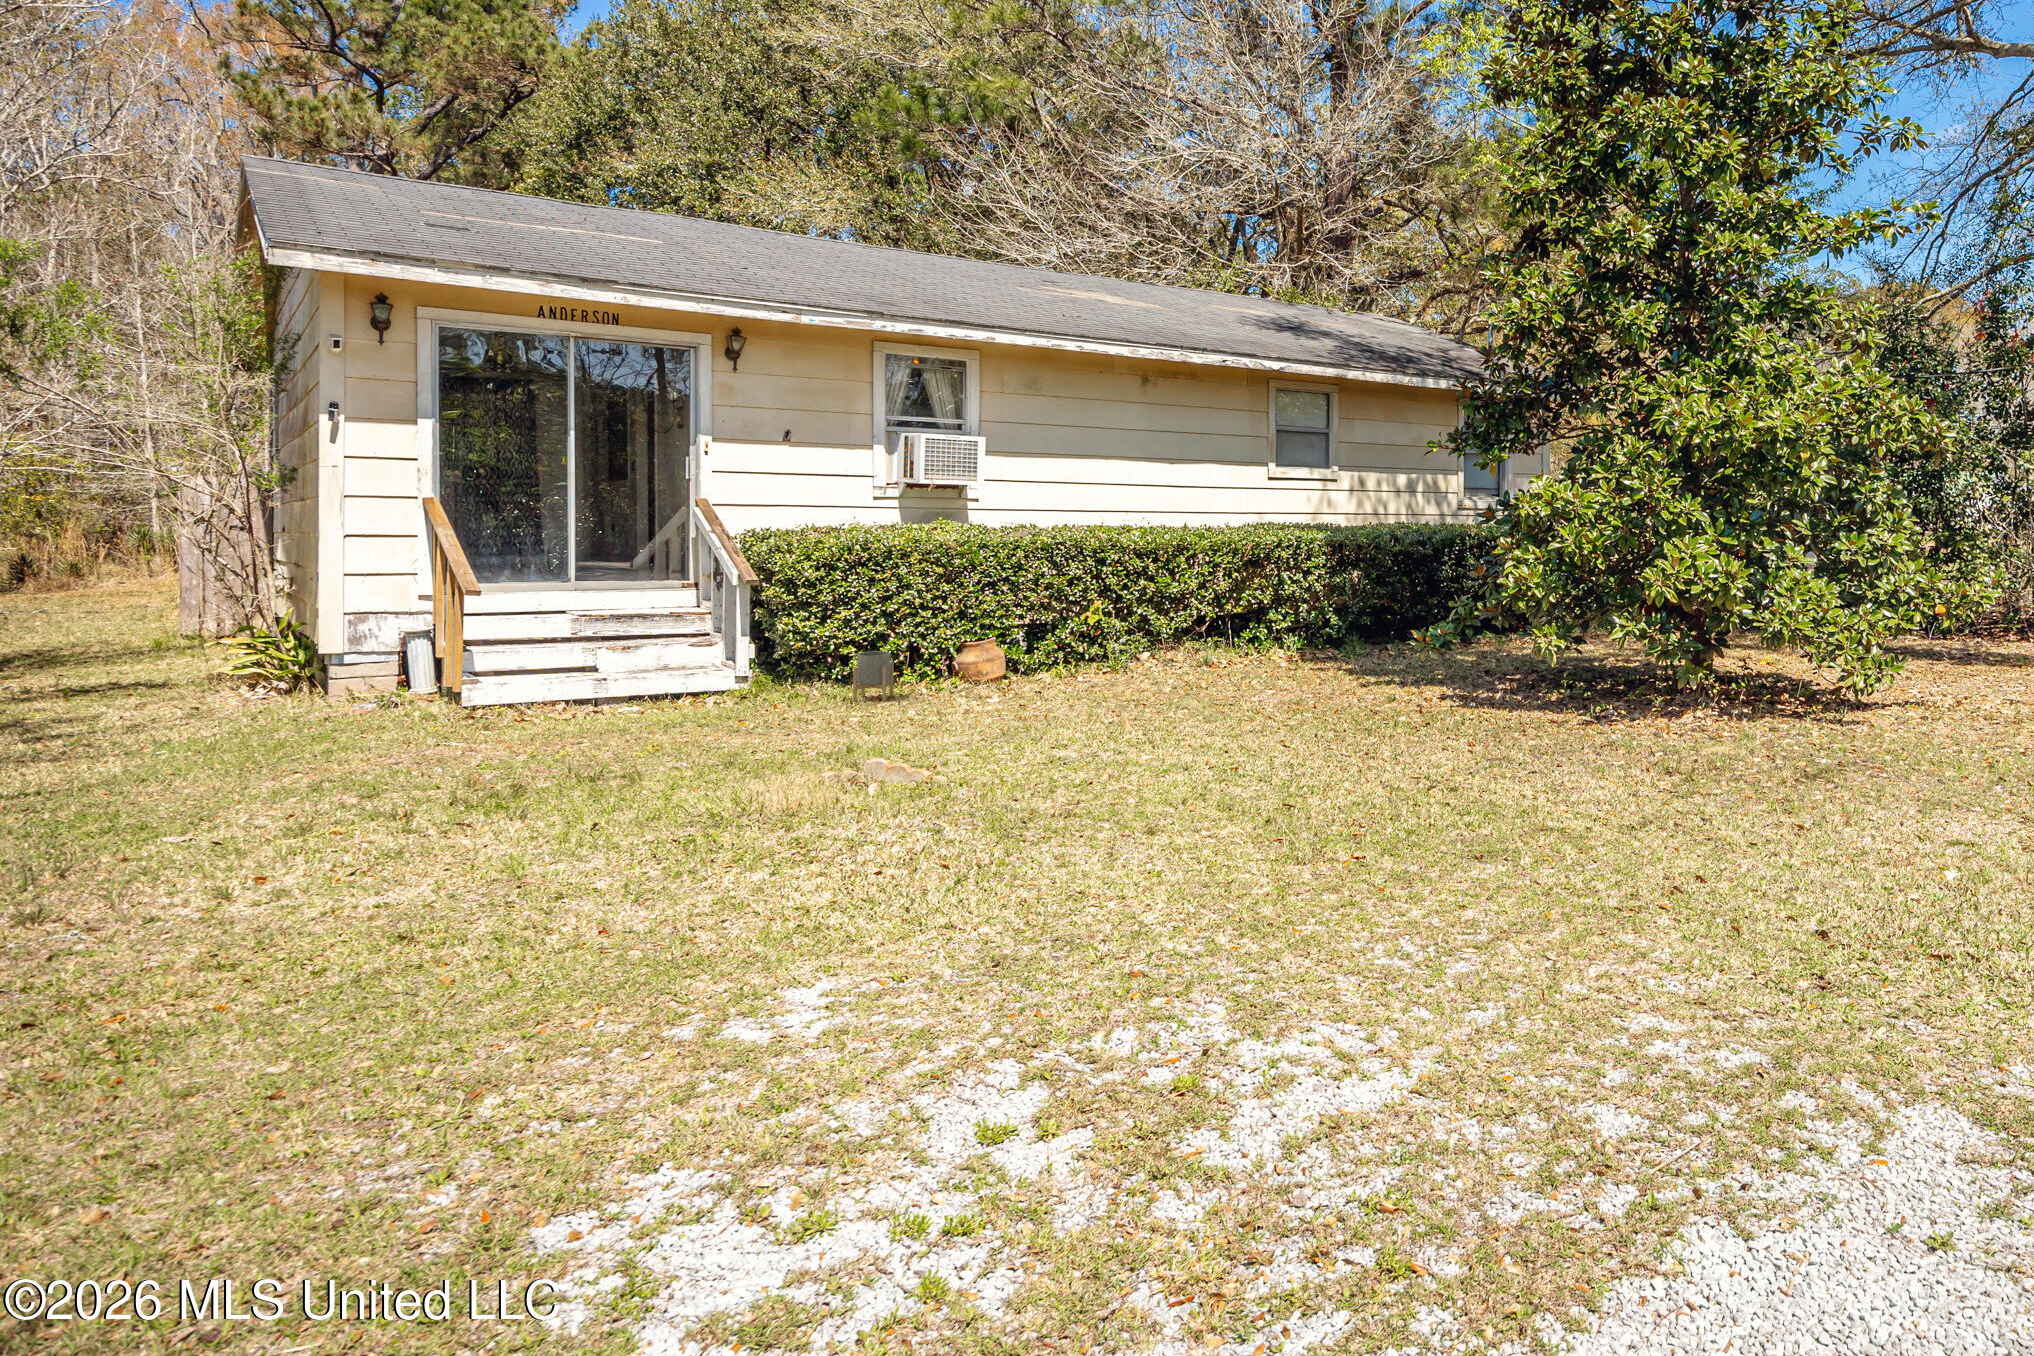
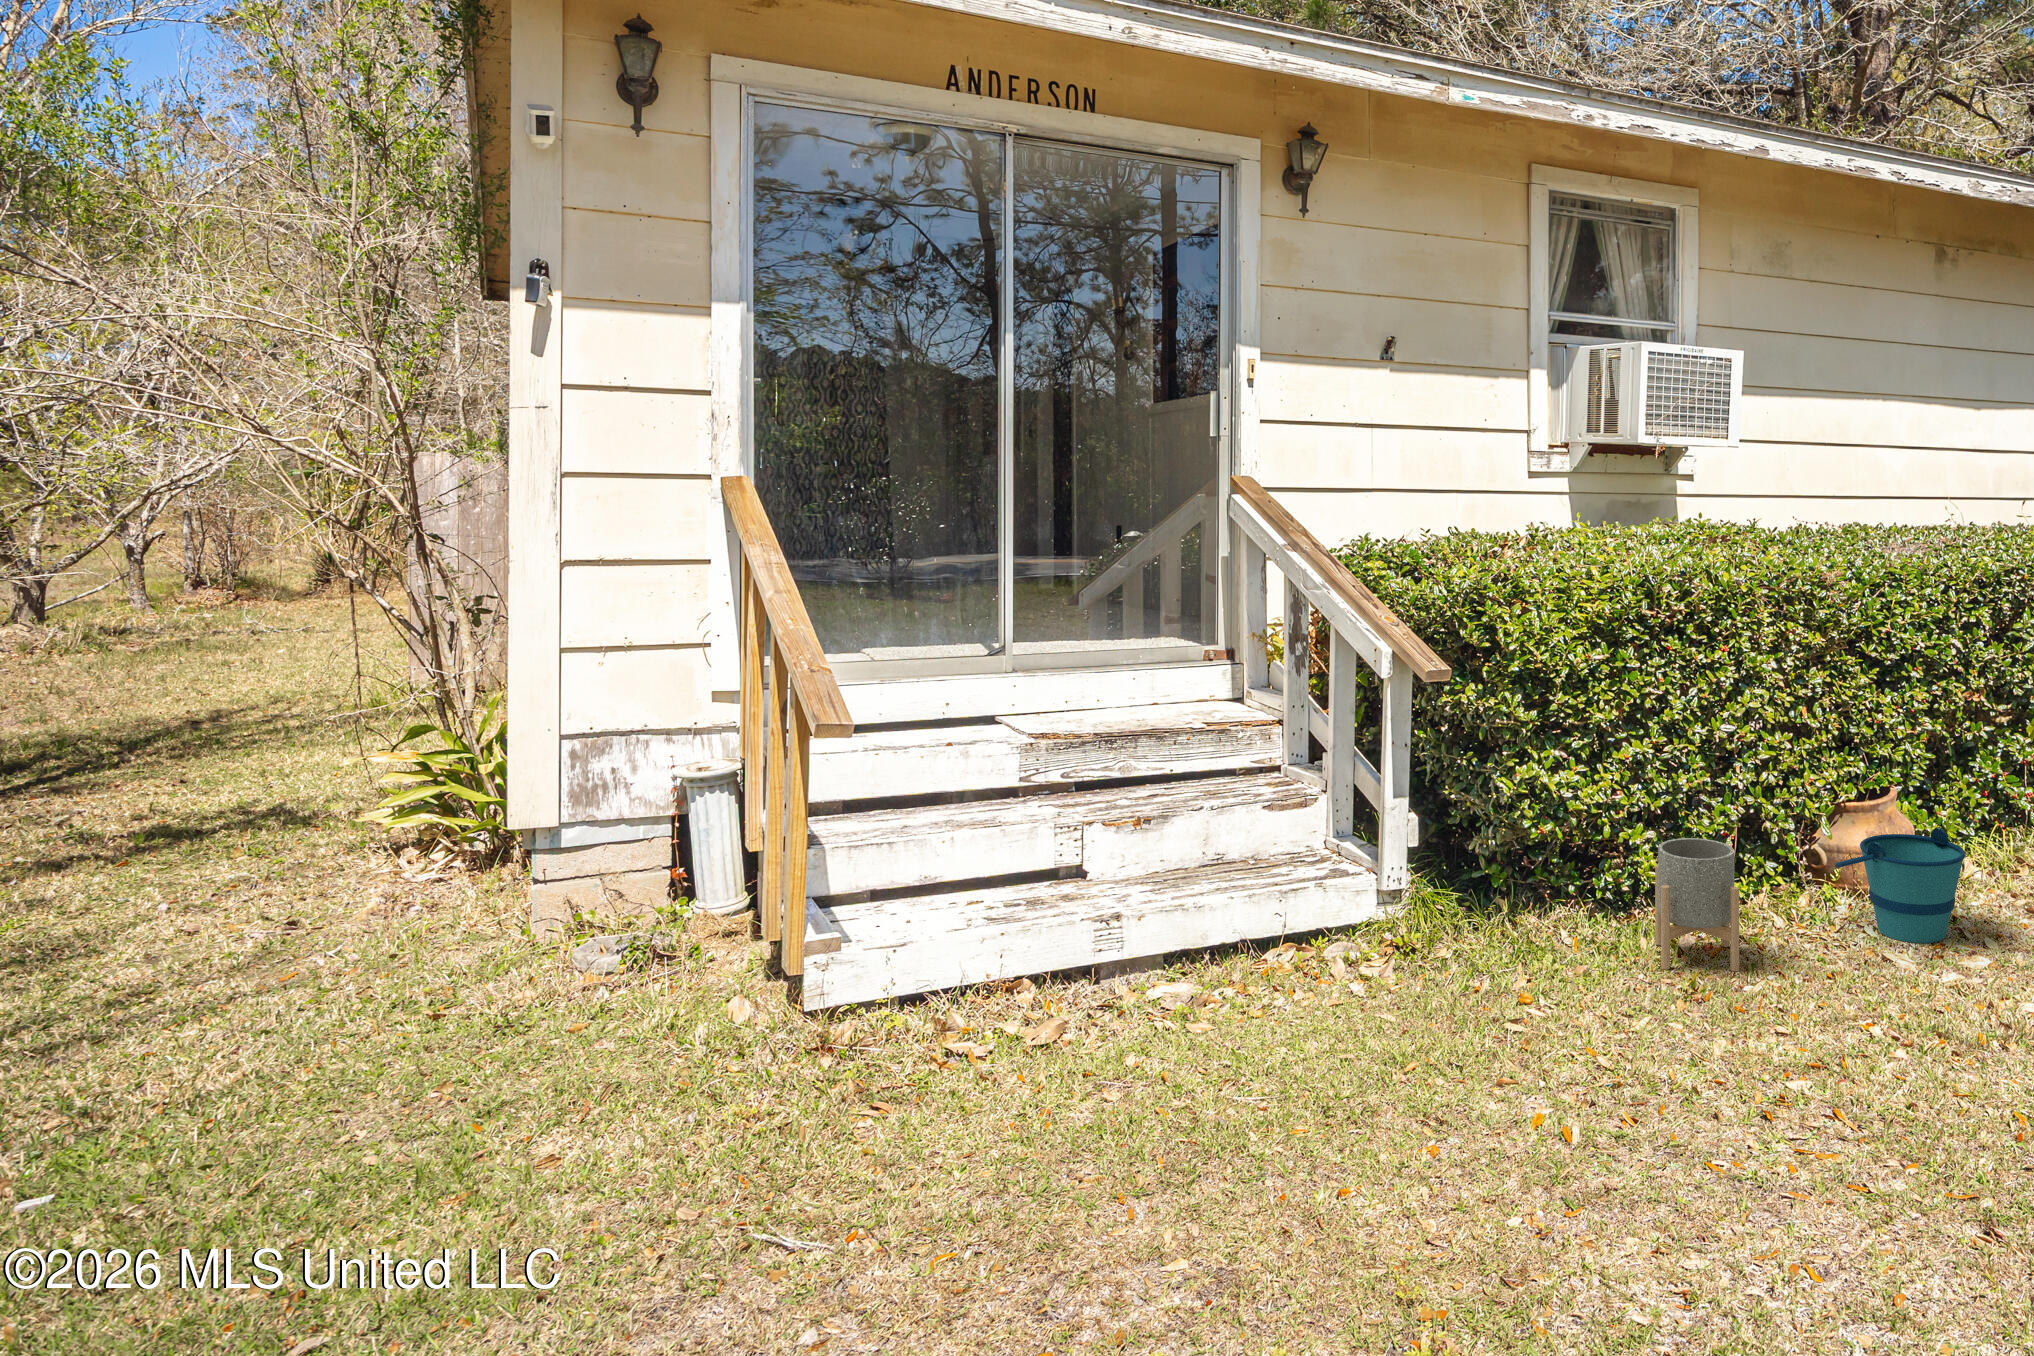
bucket: none [951,648,1004,693] -> present [1835,827,1966,943]

